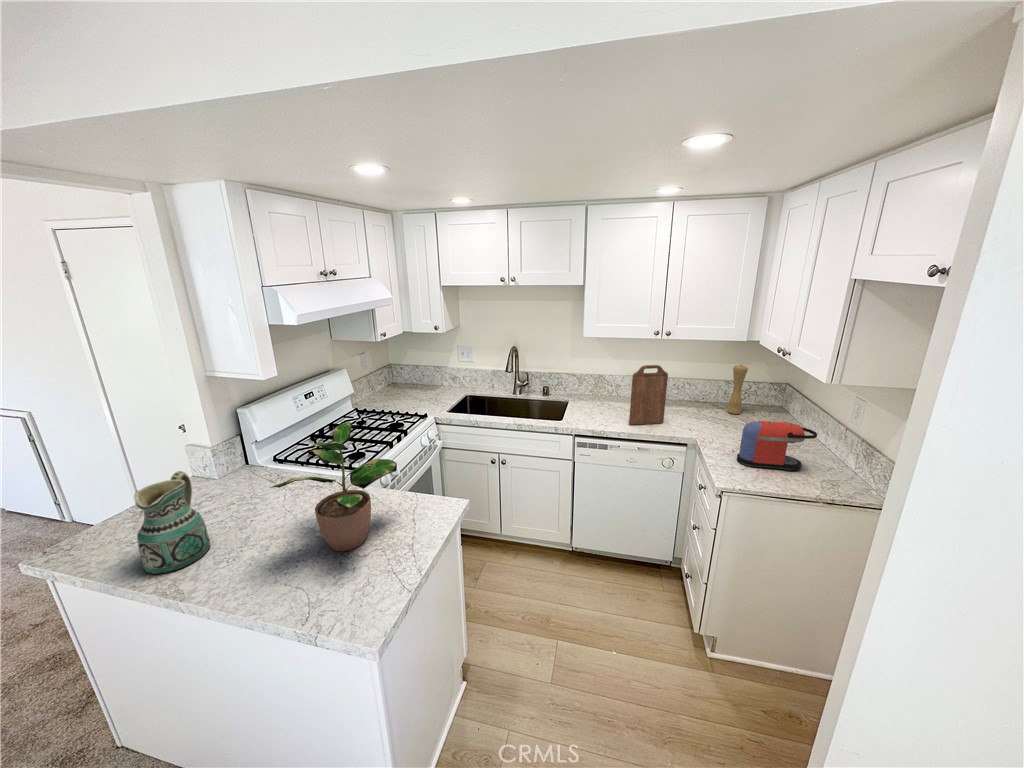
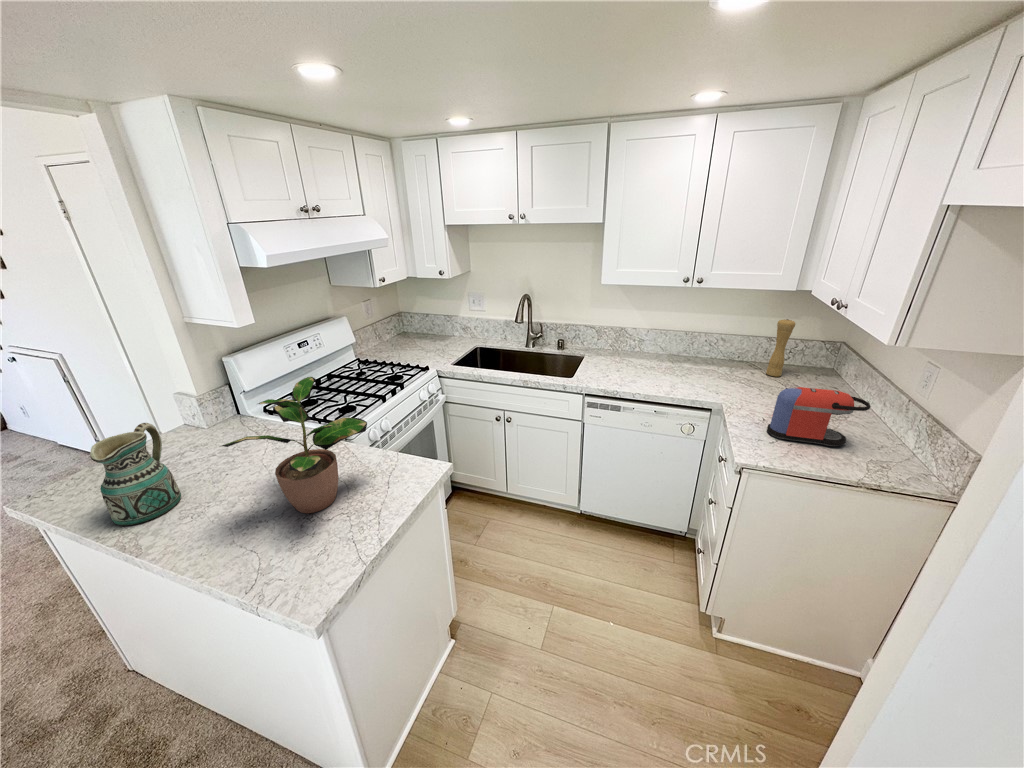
cutting board: present [629,365,668,425] -> none [647,318,696,385]

